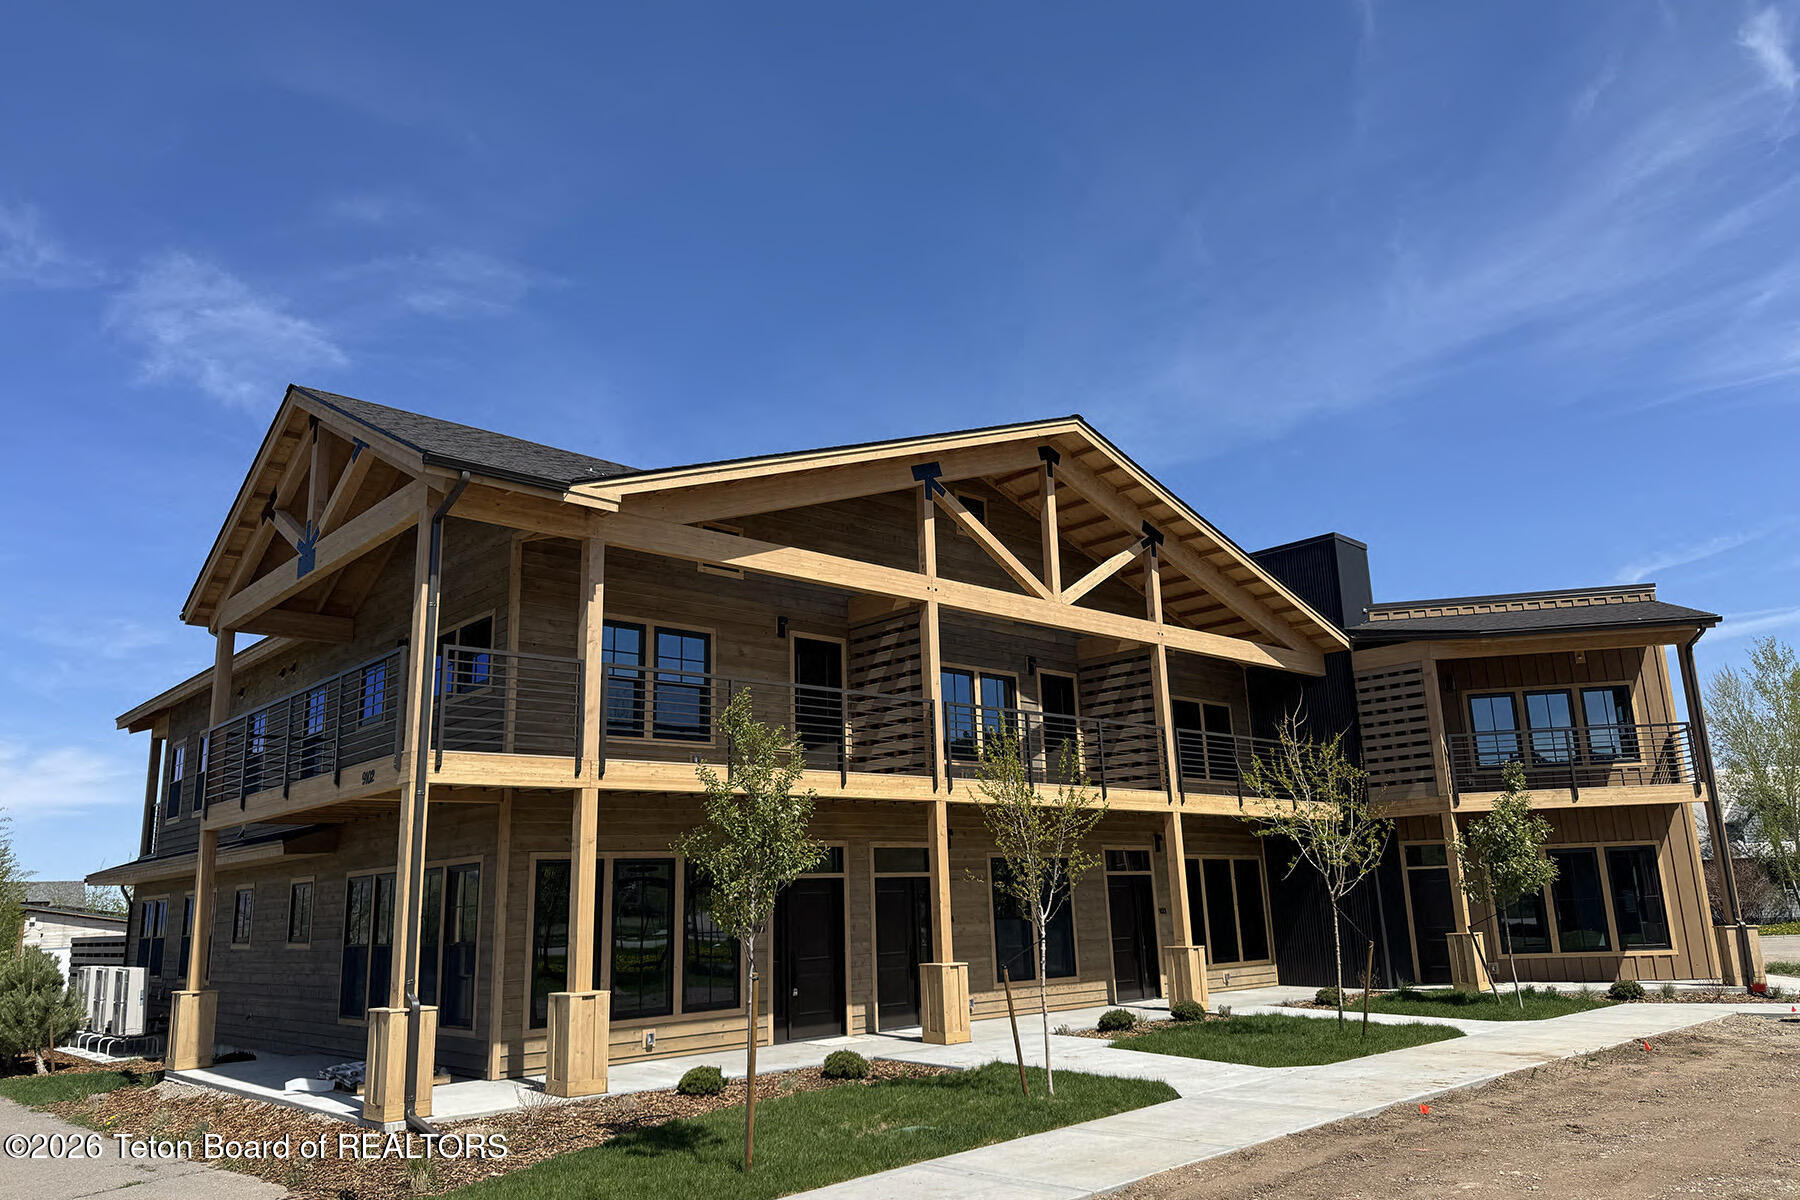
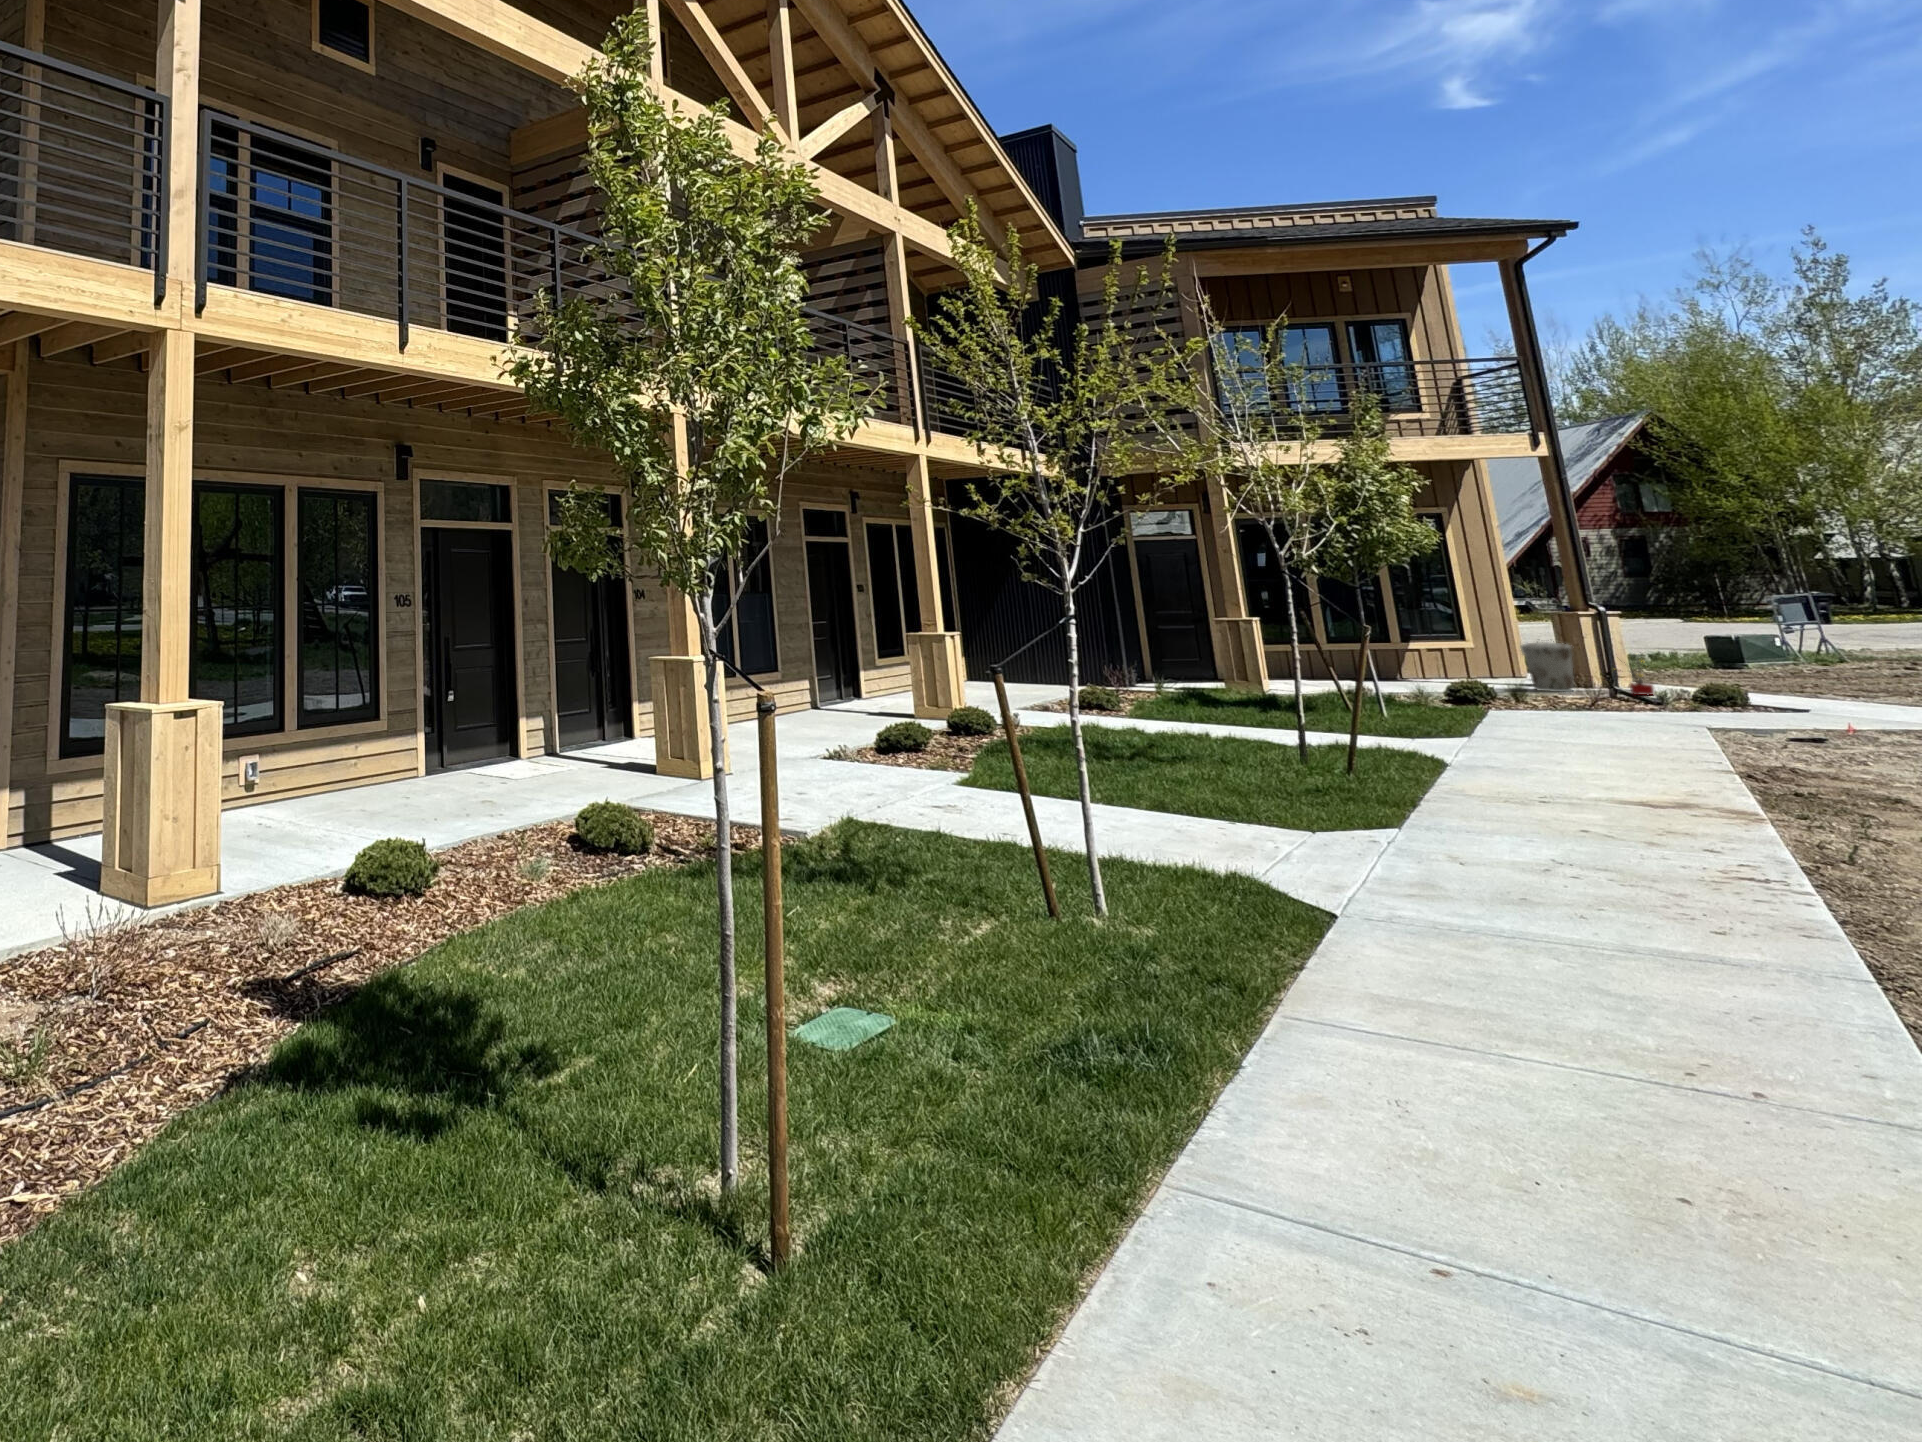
trash can: none [1686,949,1724,990] -> present [1521,641,1574,692]

